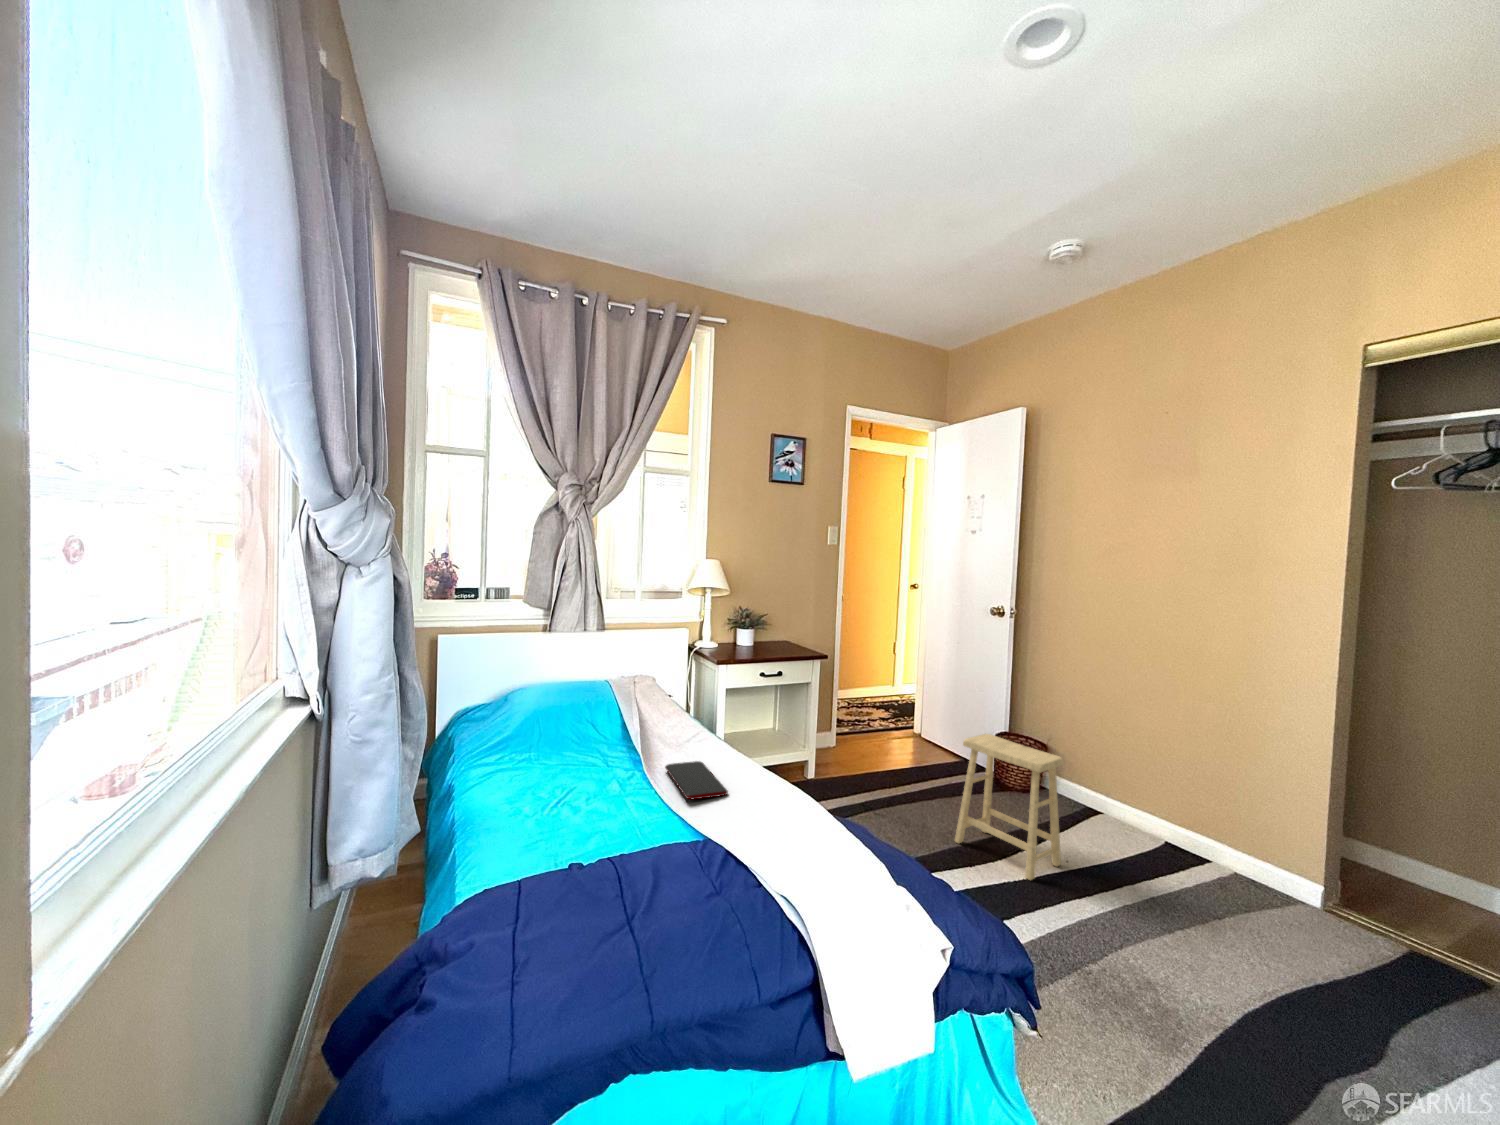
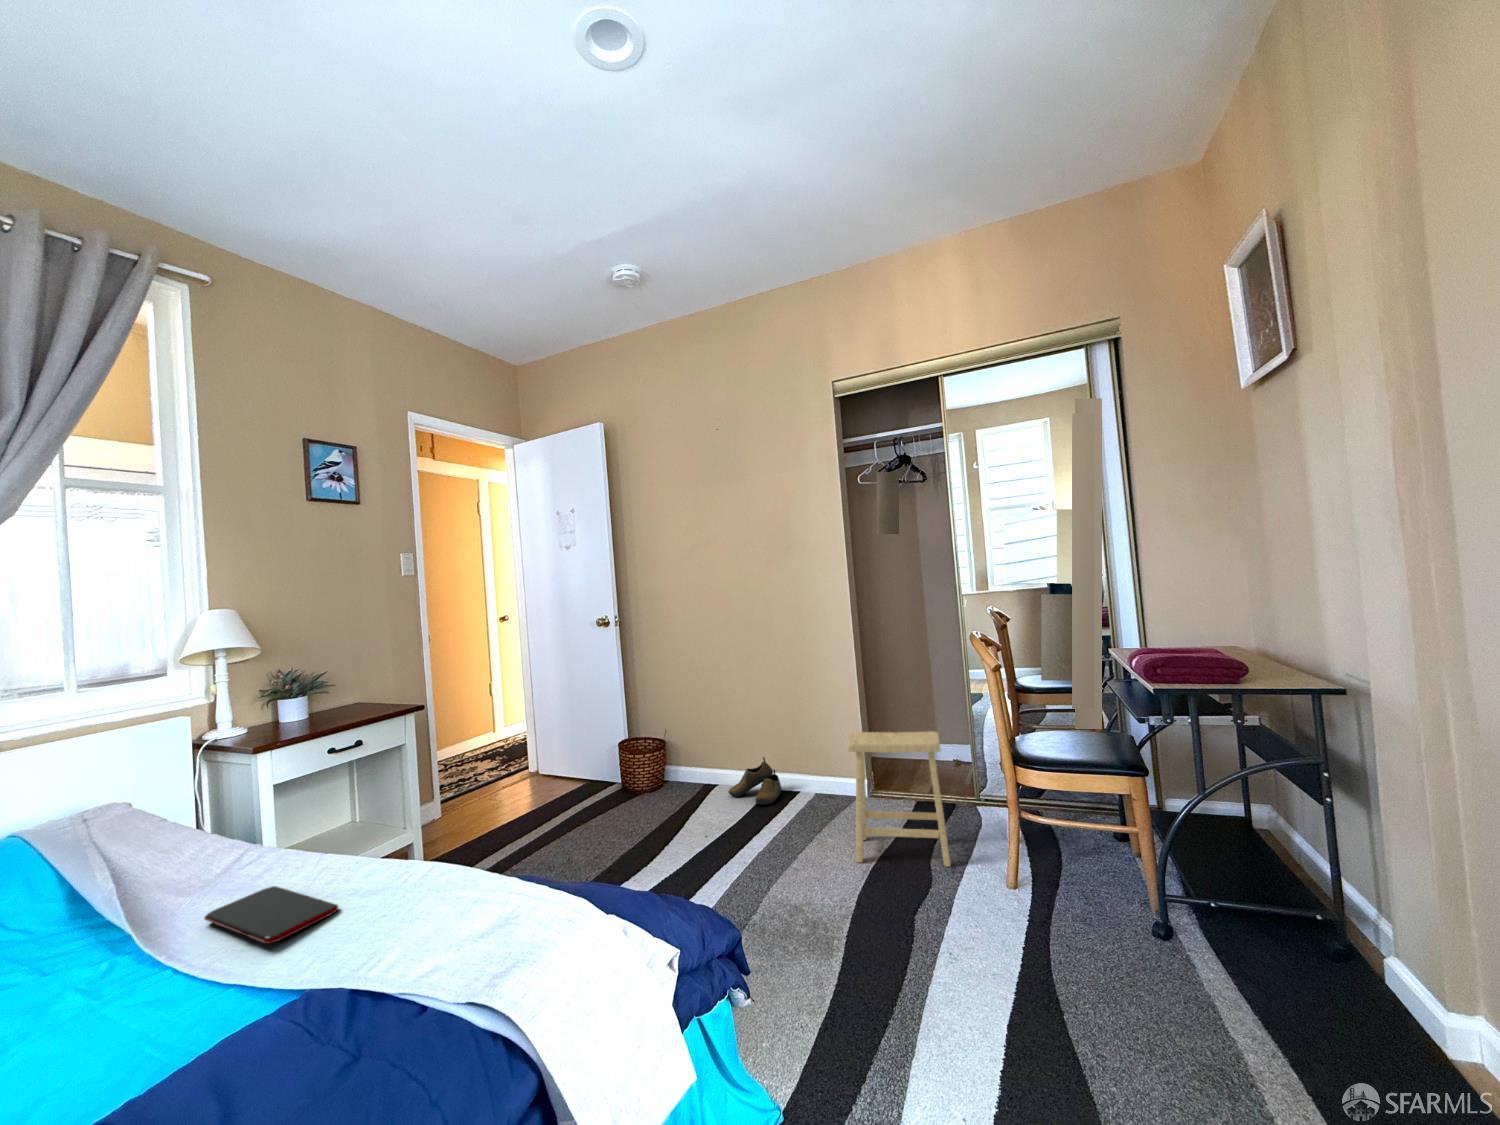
footstool: present [955,734,1064,880] -> present [847,731,951,867]
shoe: none [1111,803,1184,859] -> present [729,757,781,805]

